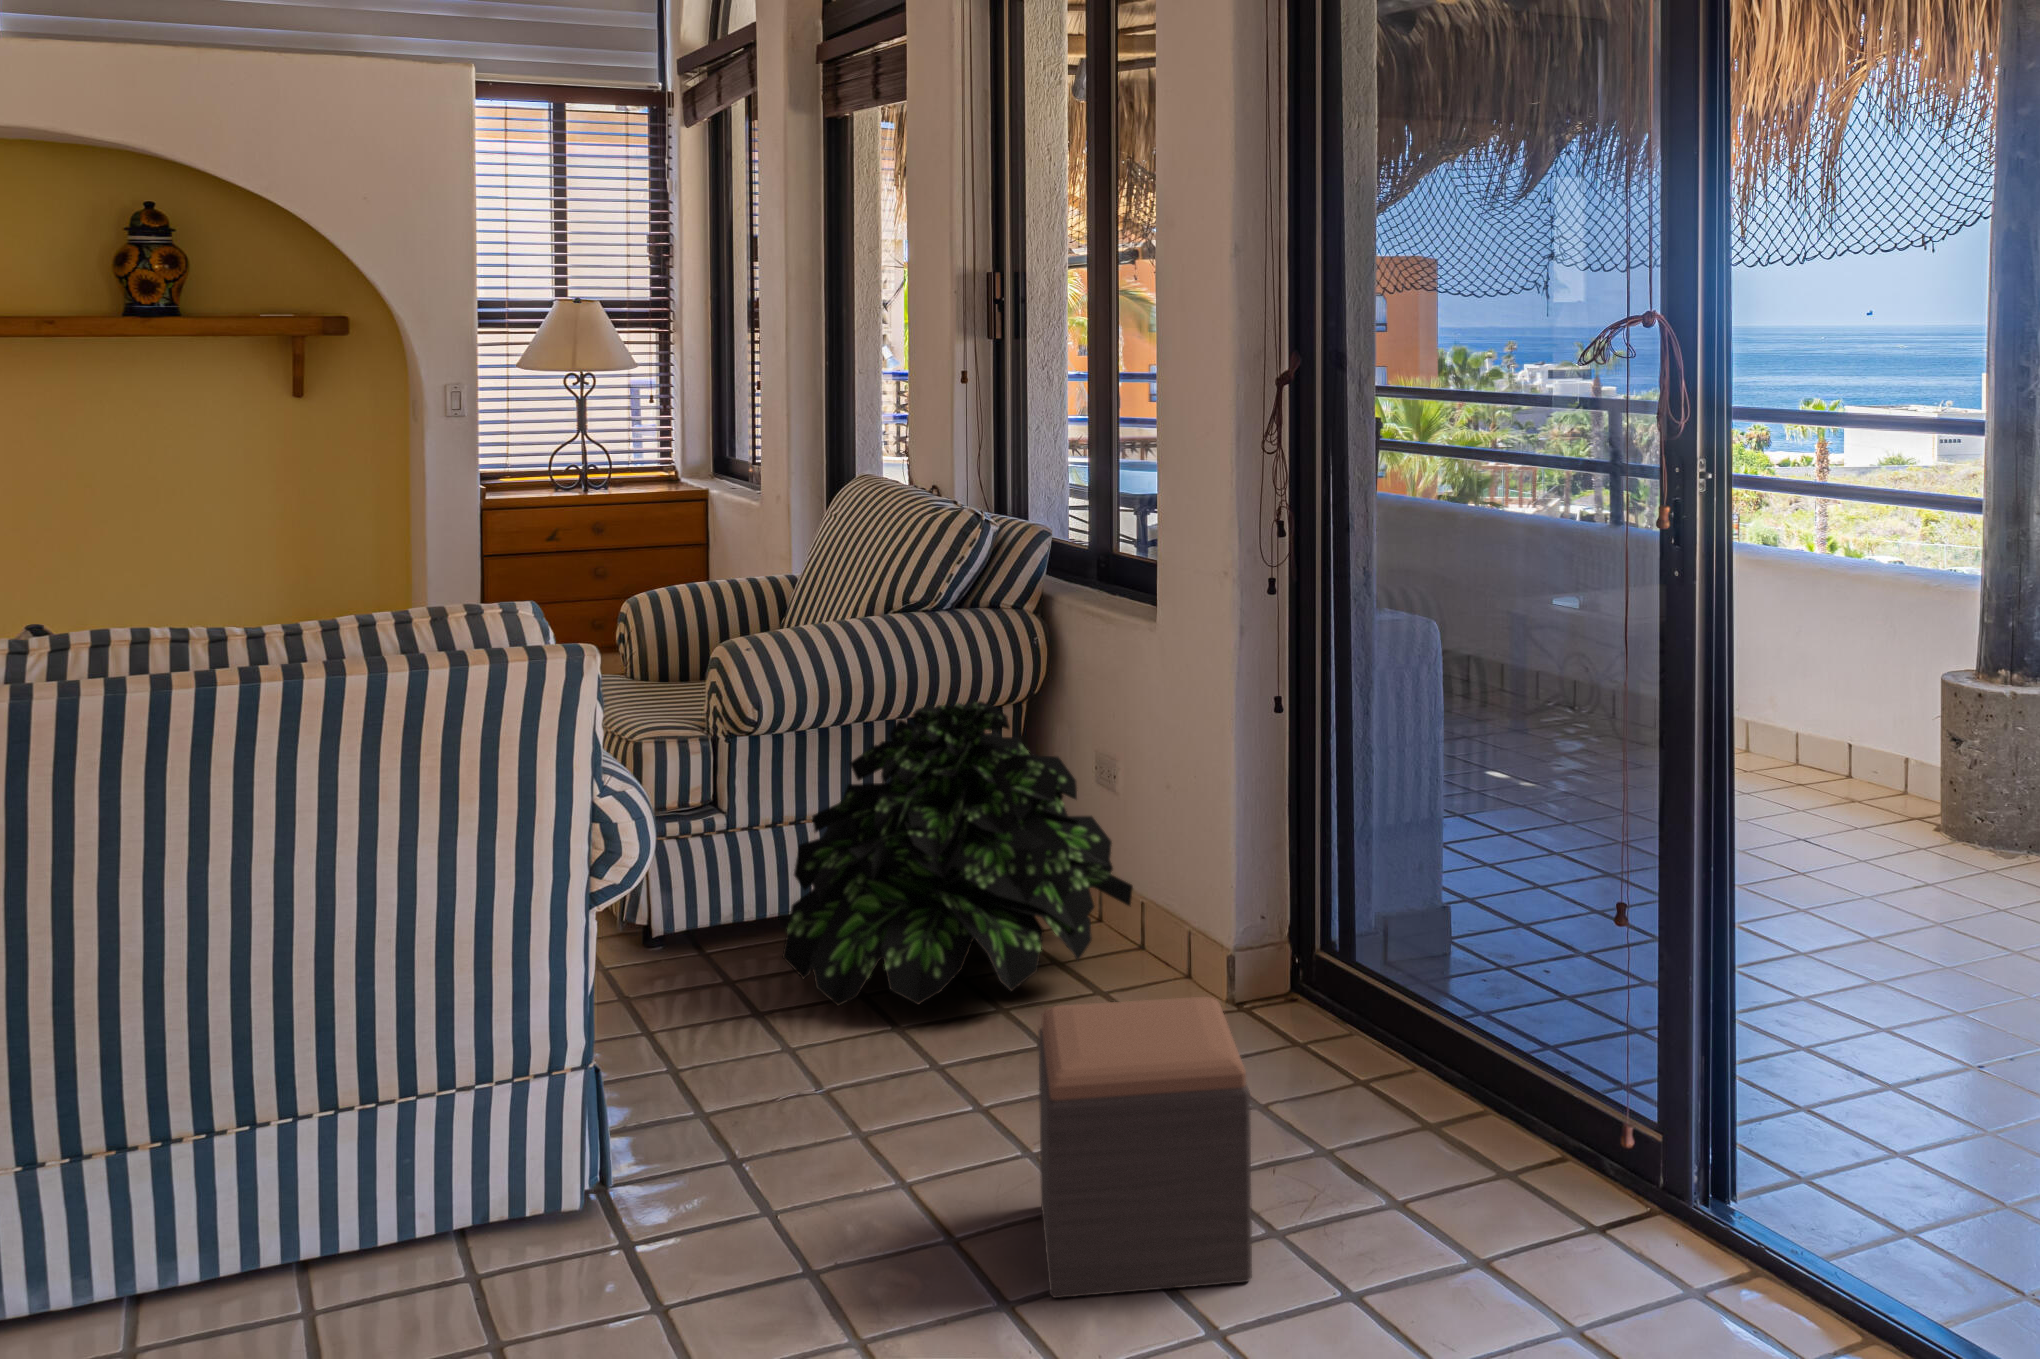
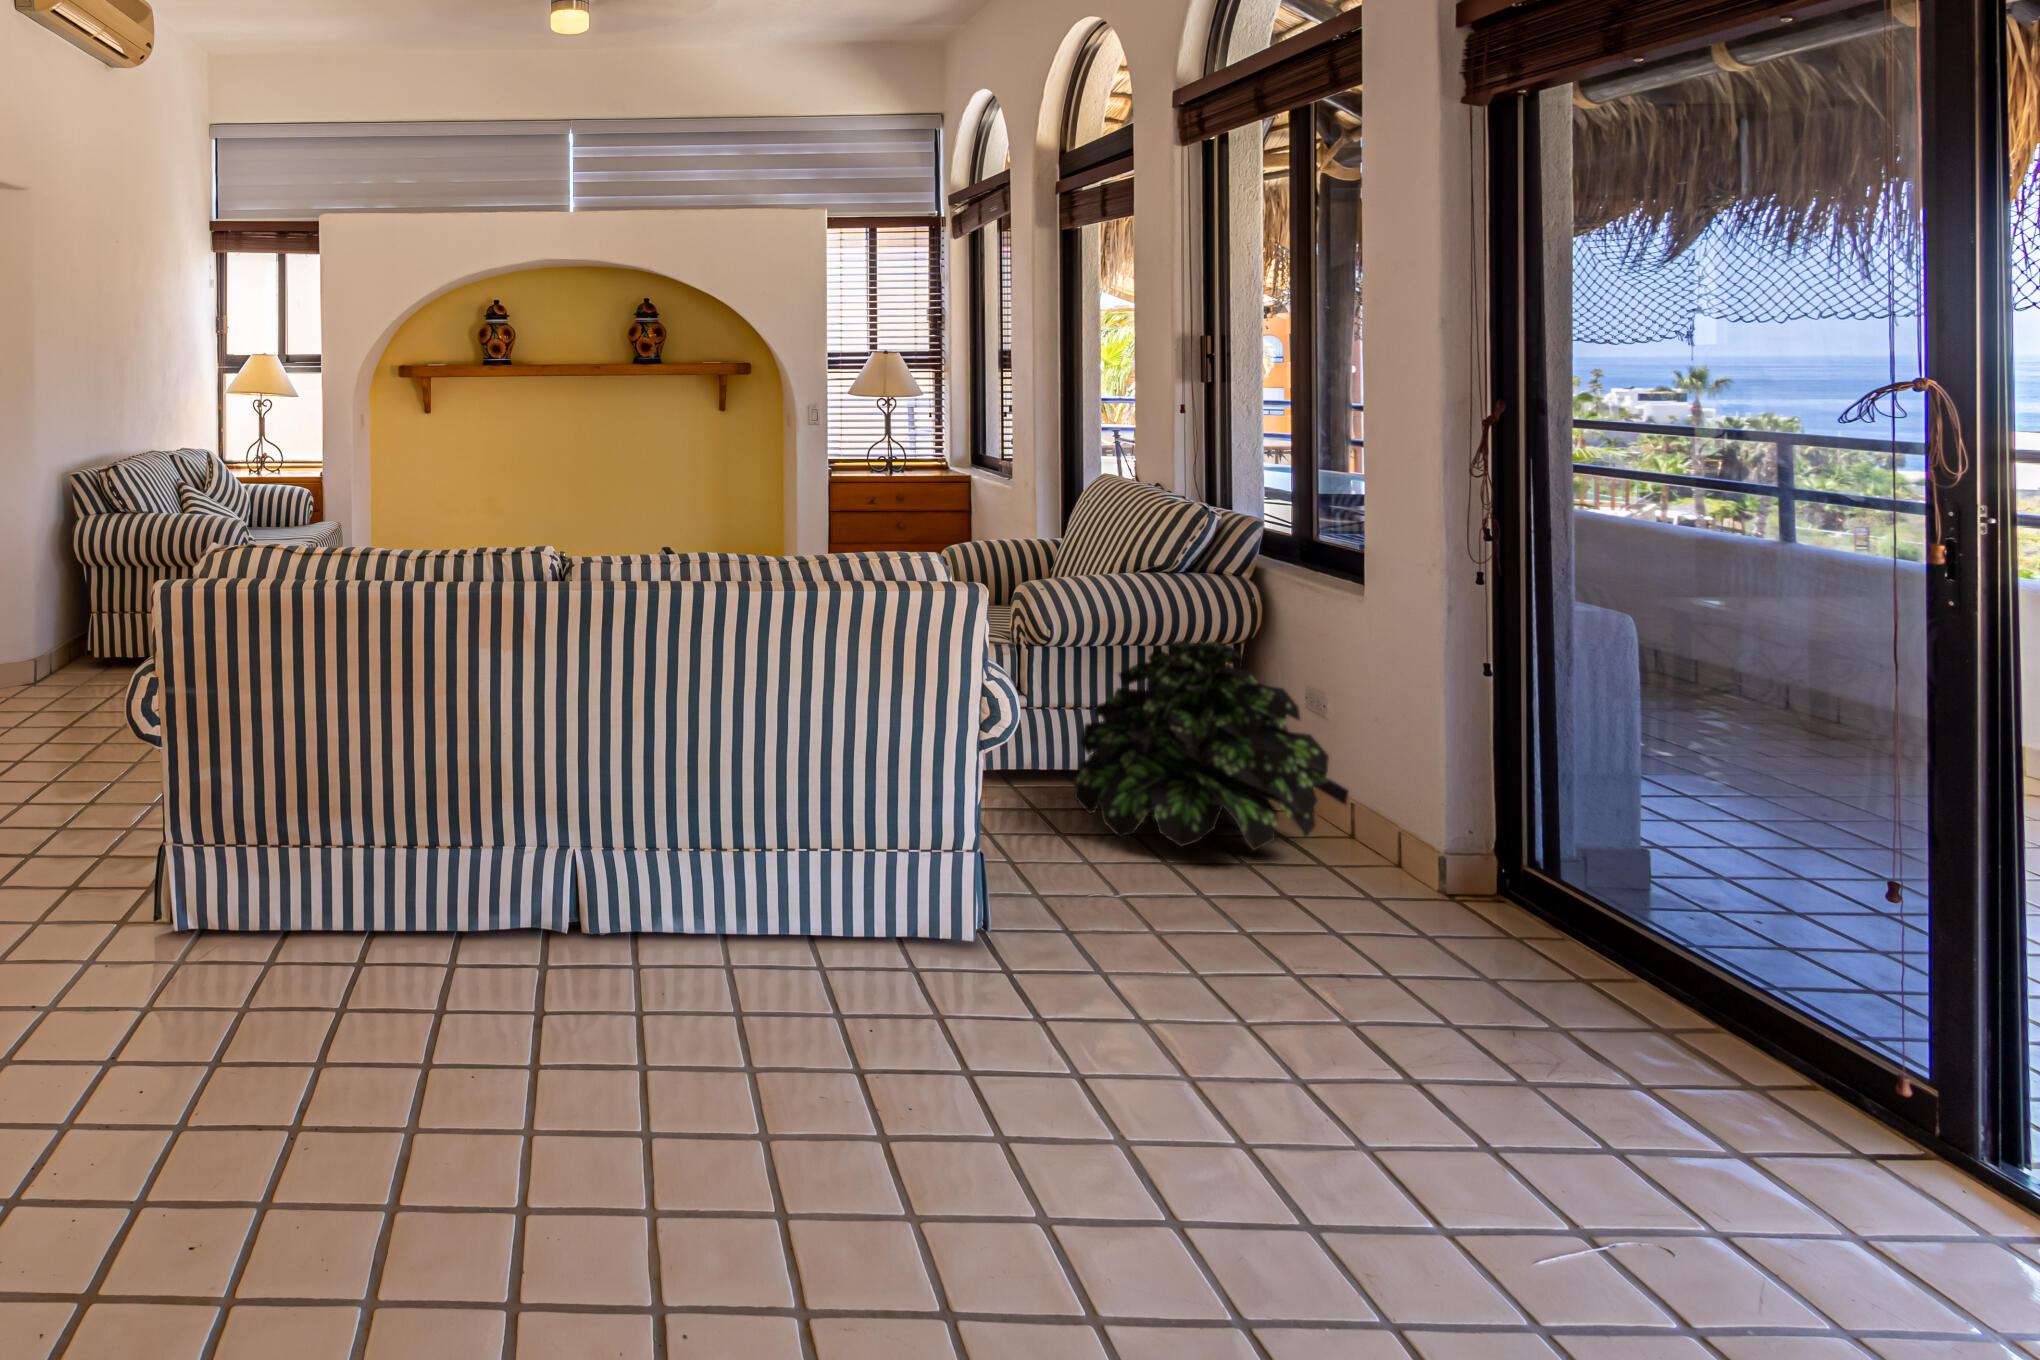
footstool: present [1039,997,1252,1298] -> none [1305,868,1506,1106]

